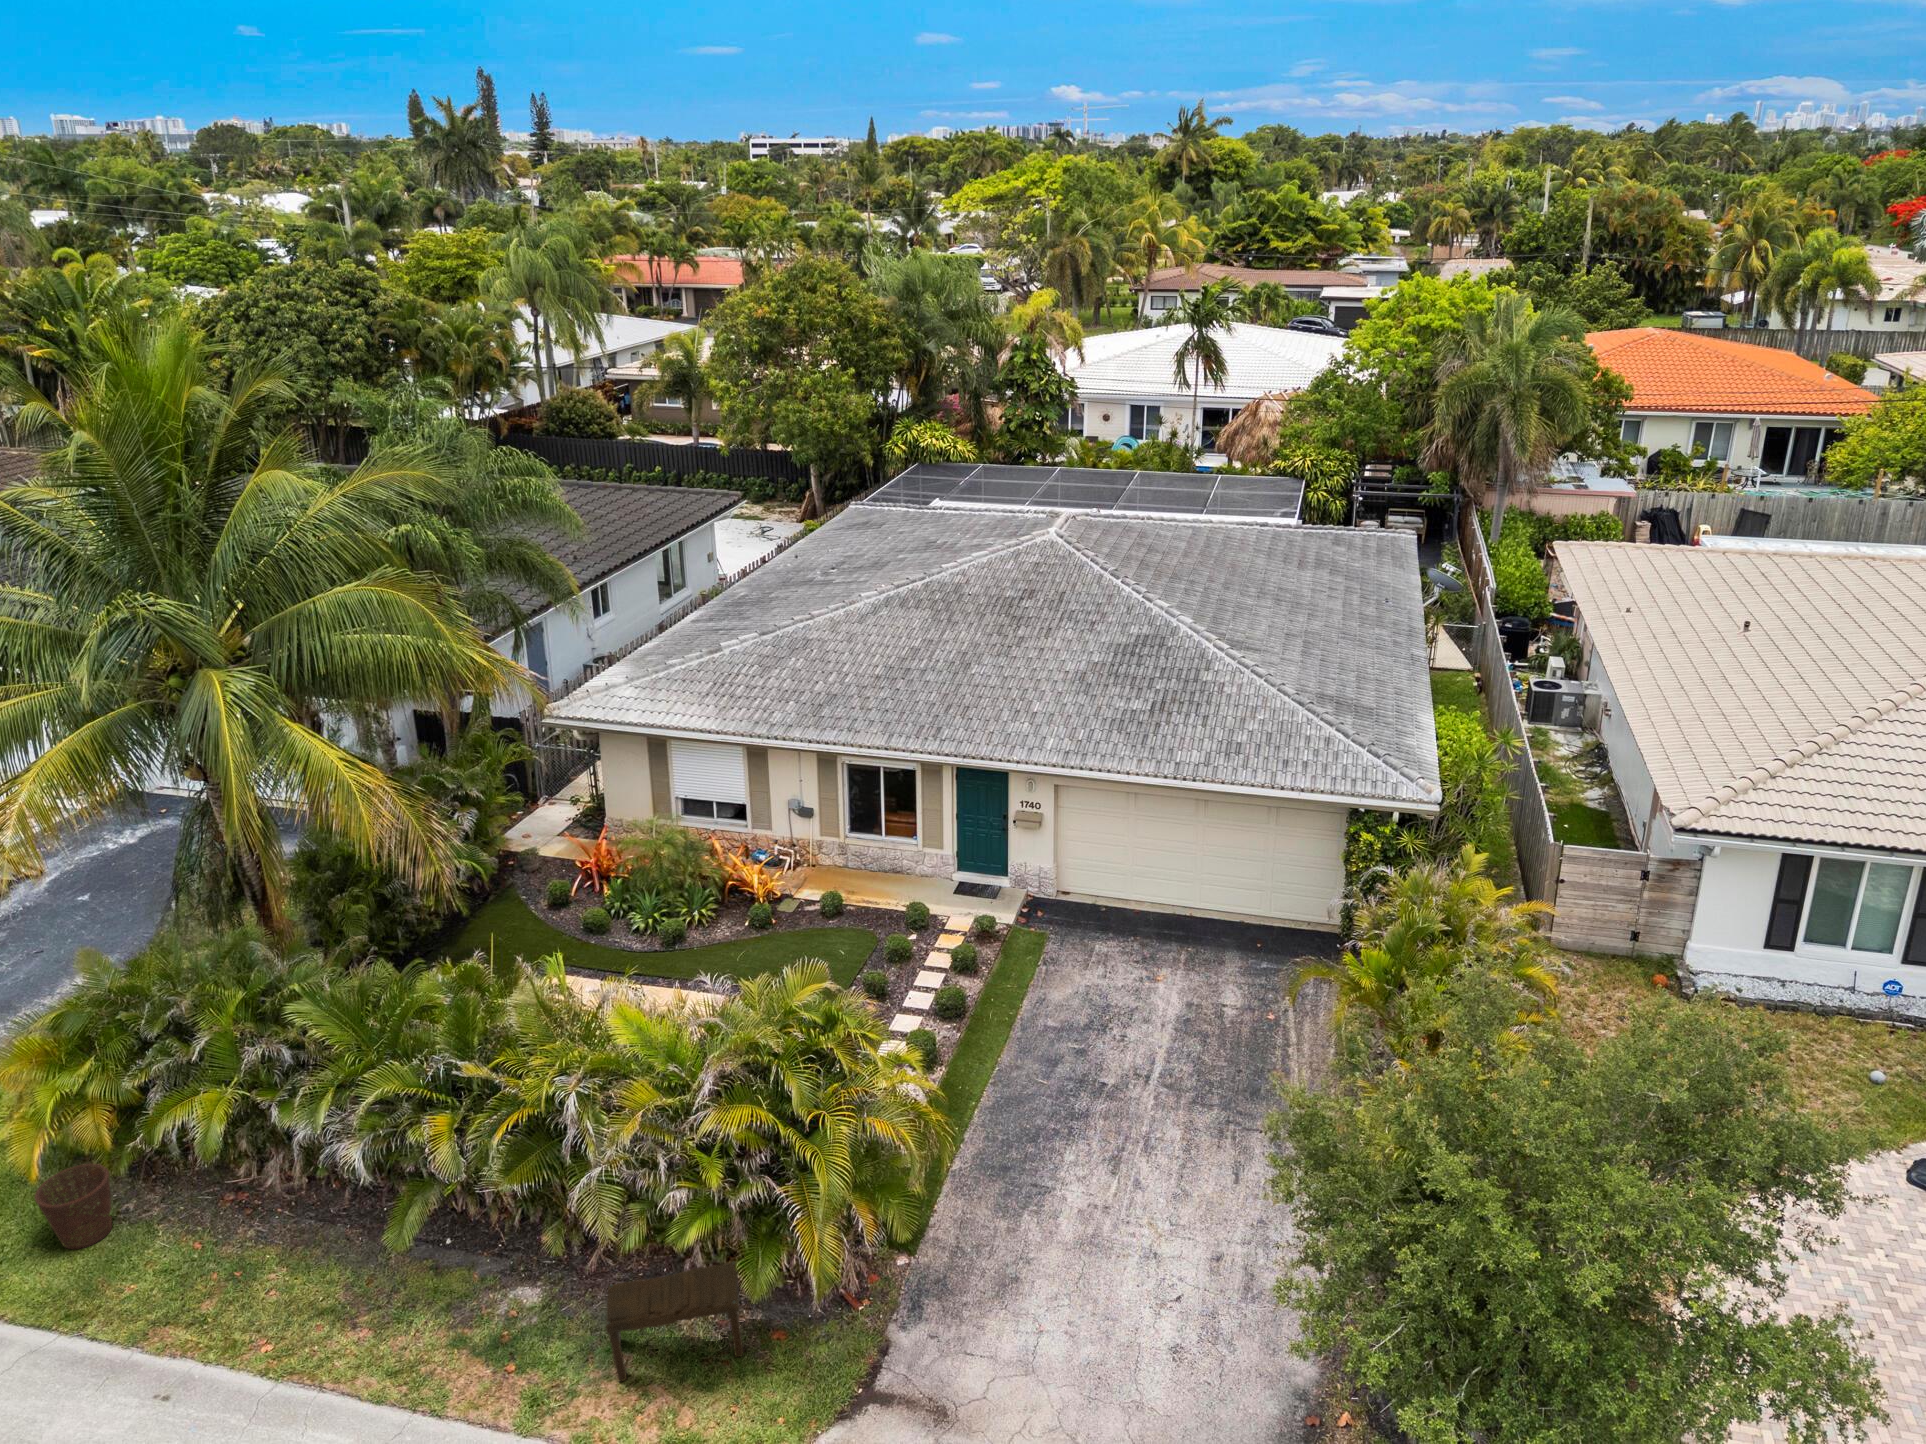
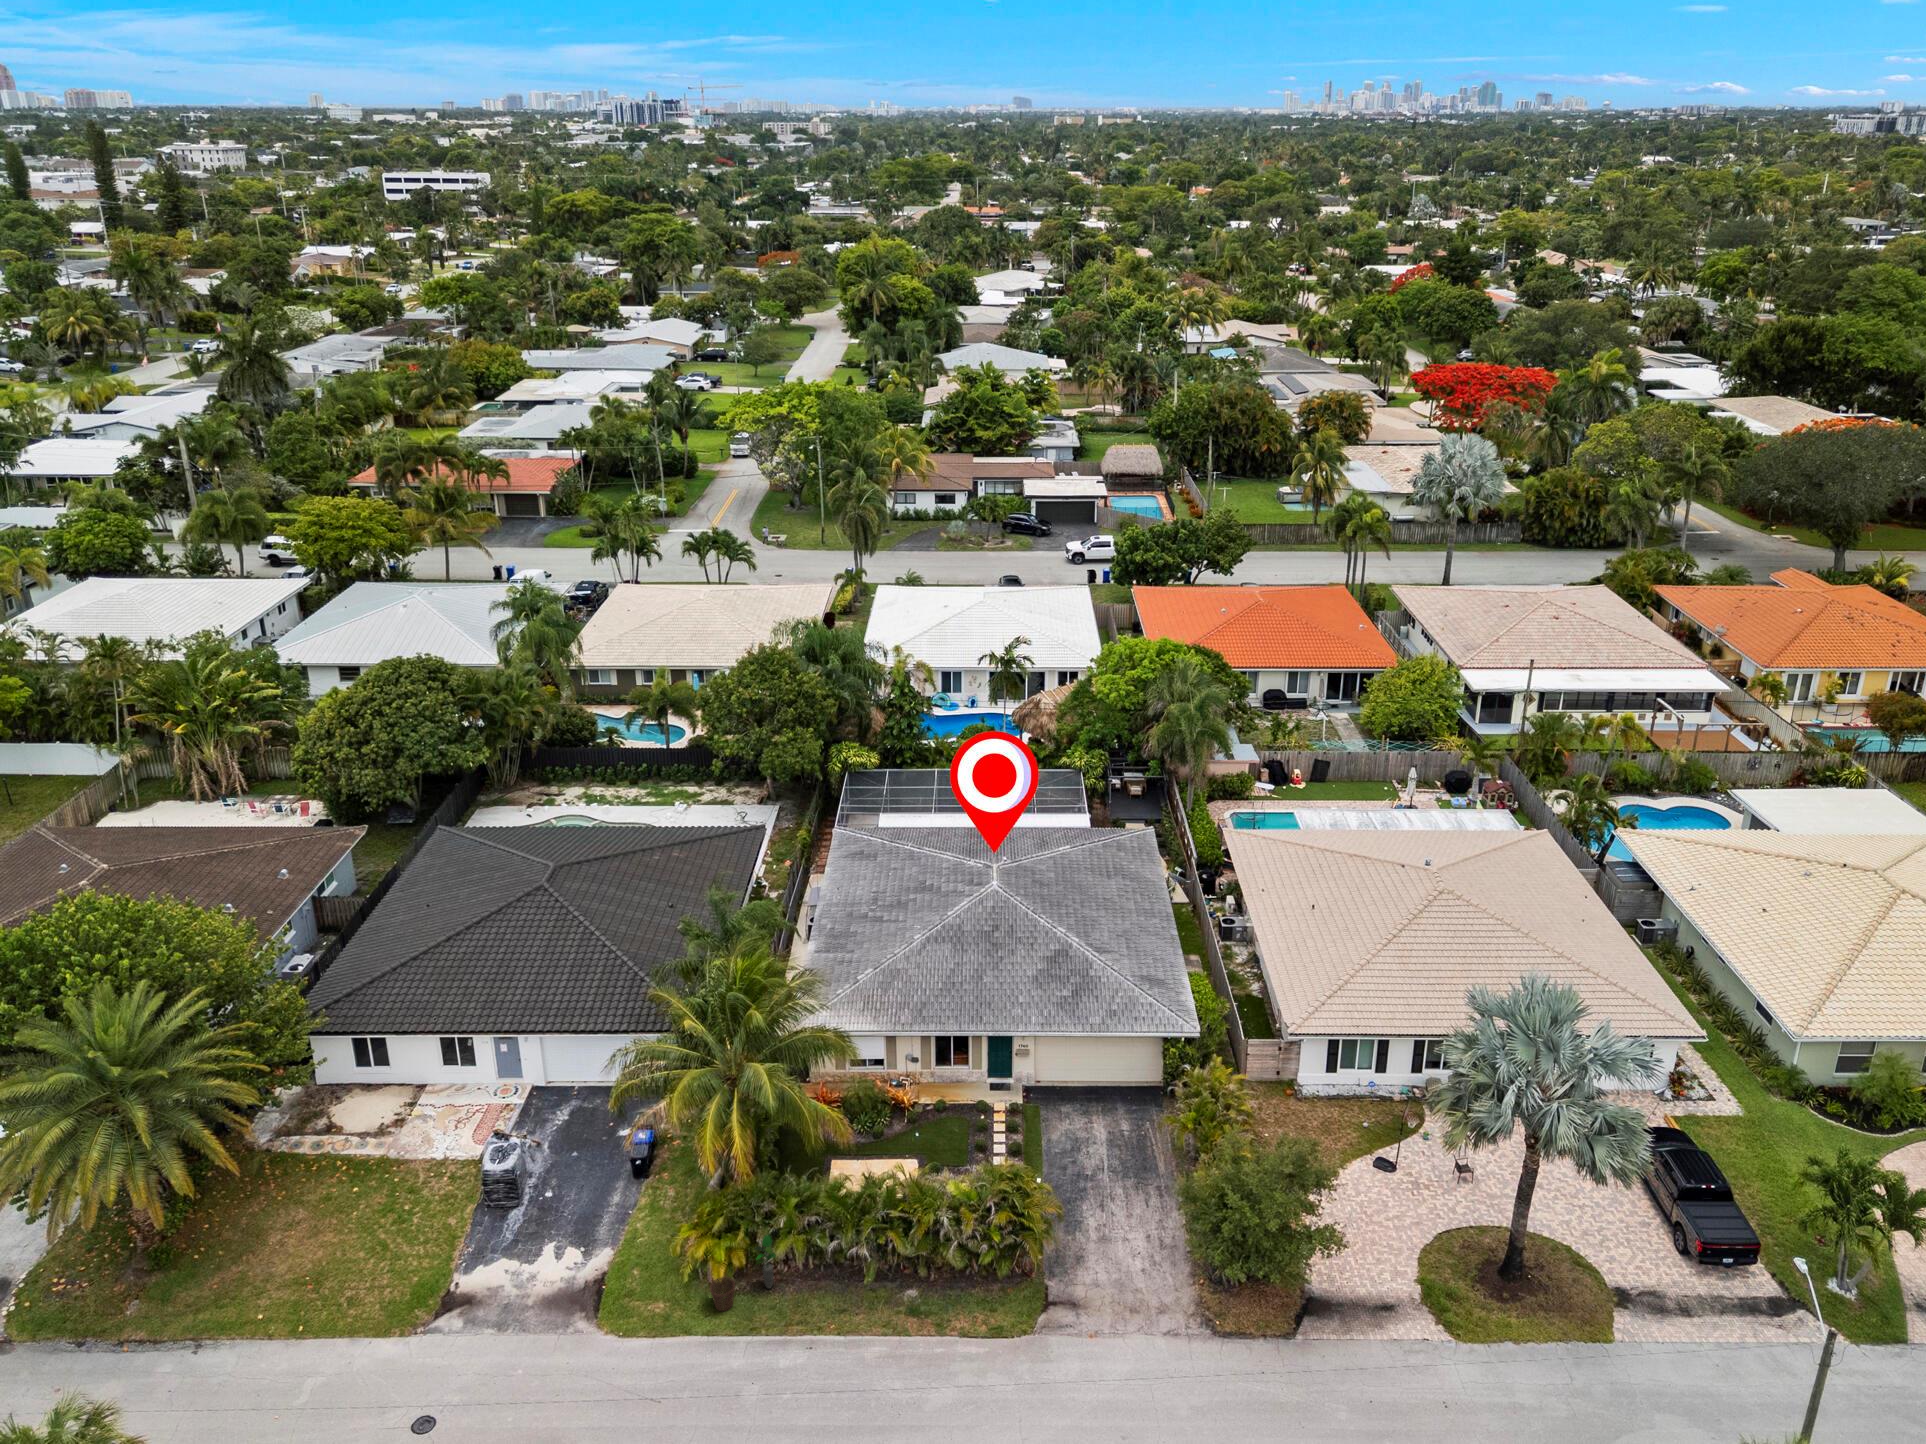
potted plant: none [158,1077,231,1215] -> present [754,1235,776,1288]
bench: present [606,1262,743,1382] -> none [955,1268,1005,1316]

